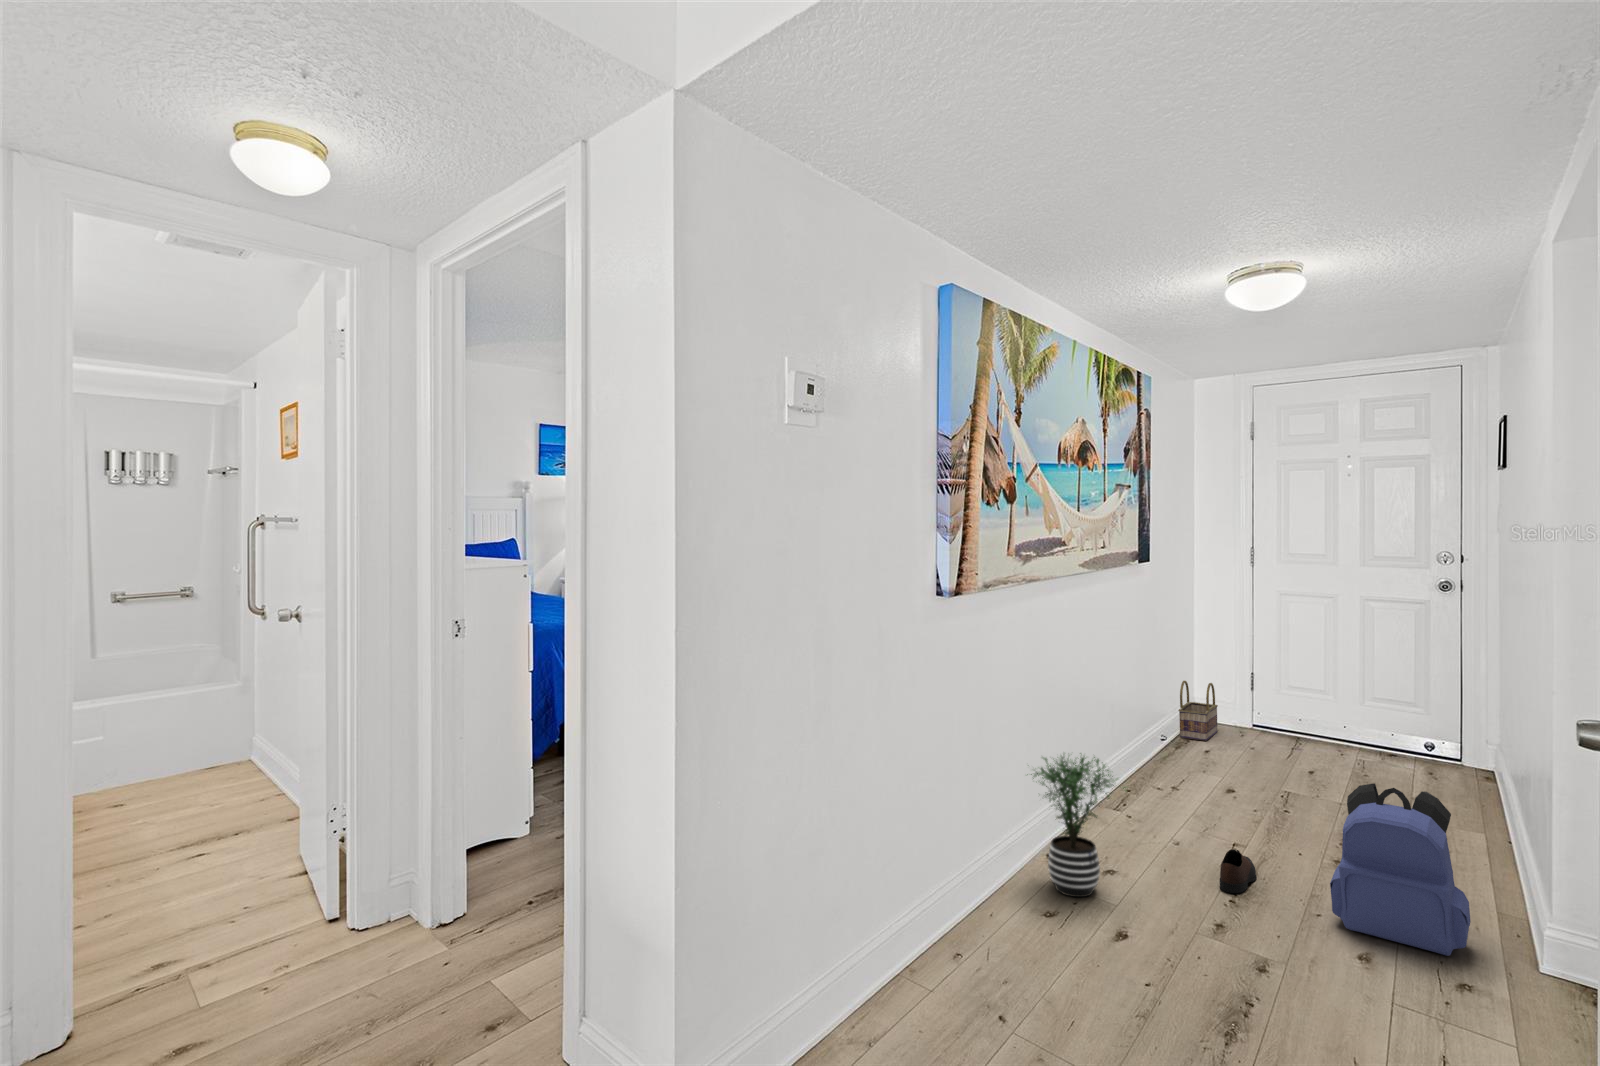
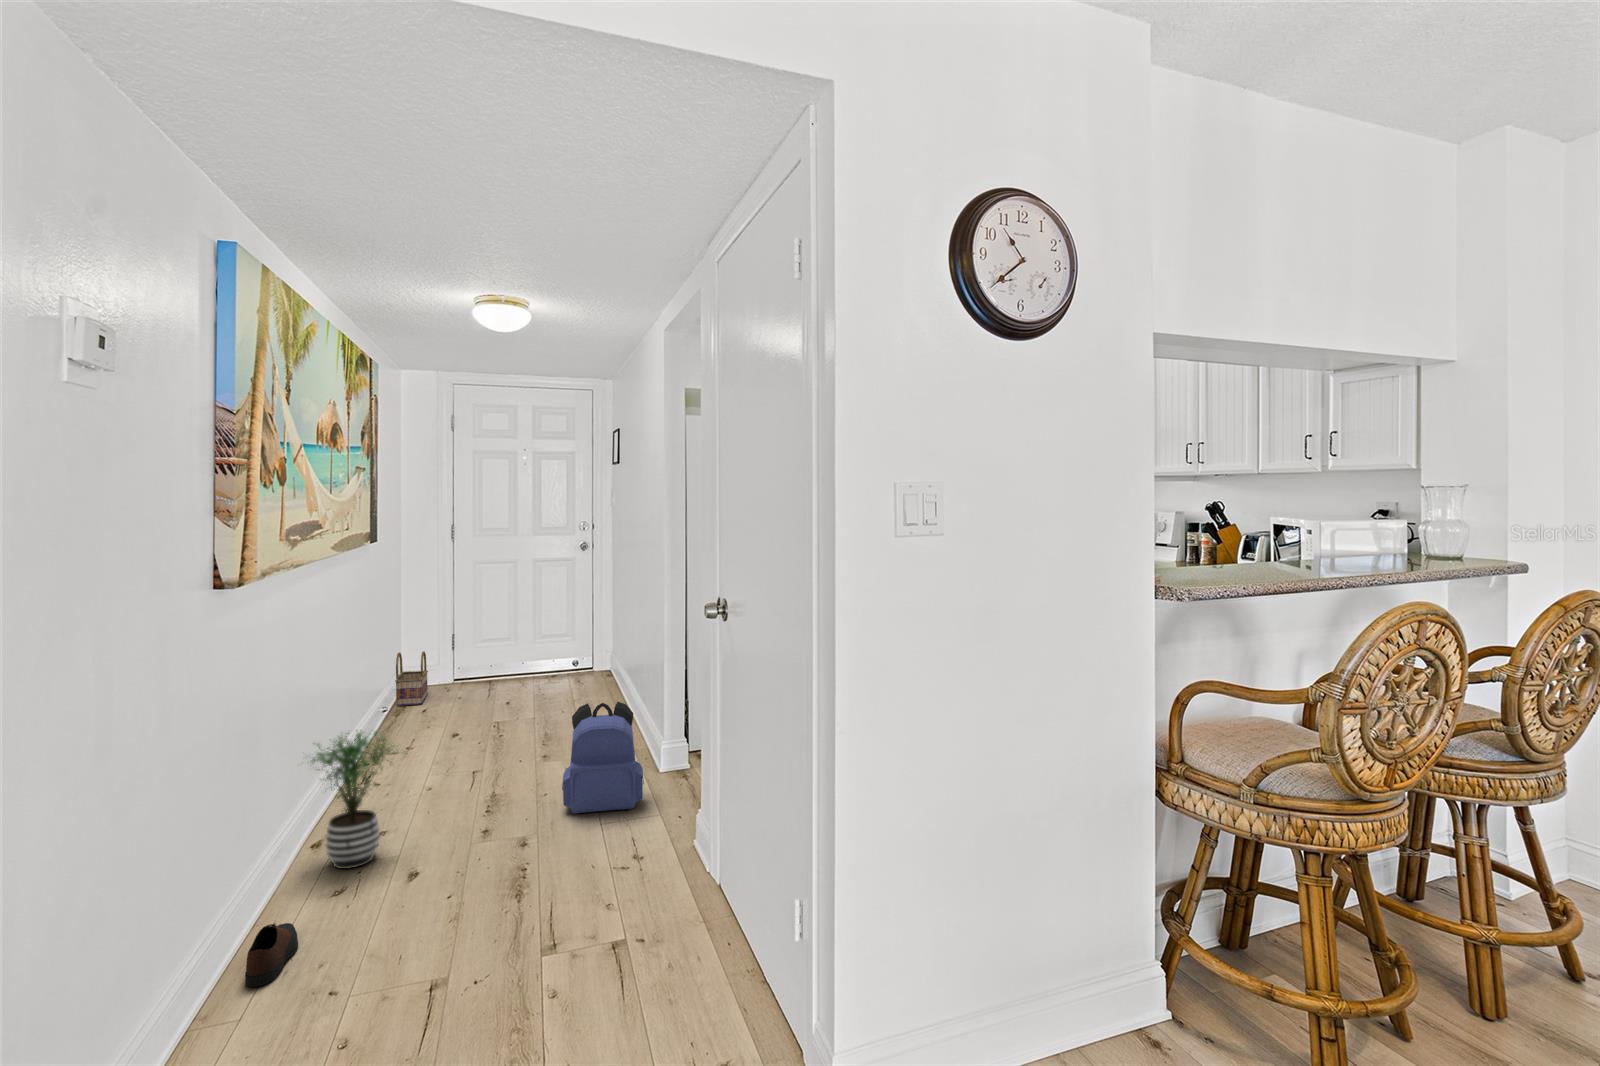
shoe: present [1220,849,1257,893] -> present [245,923,298,987]

